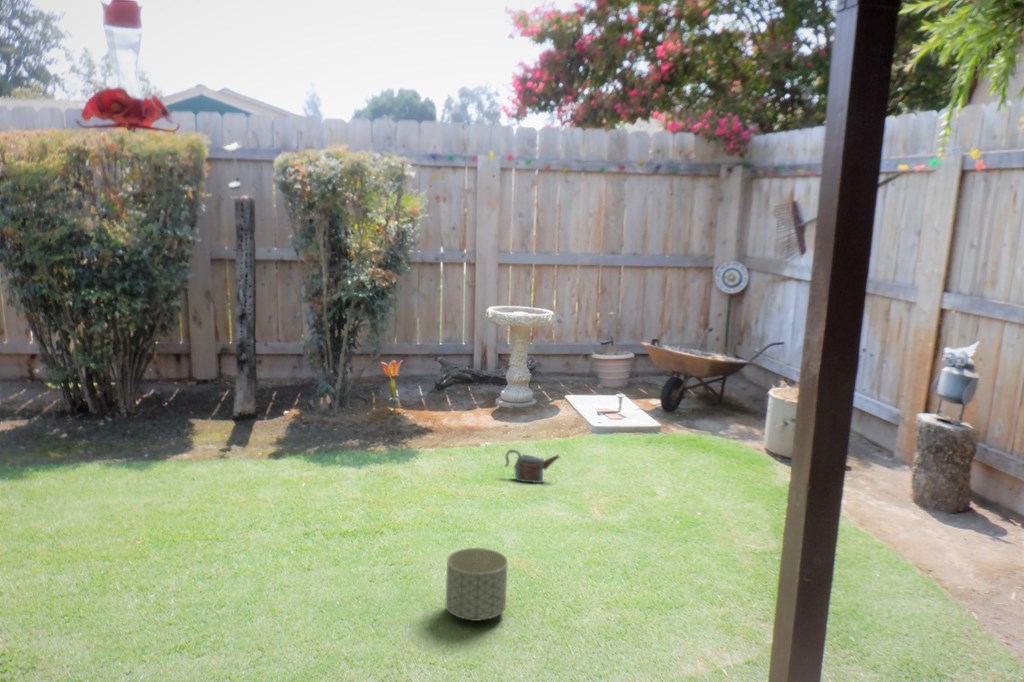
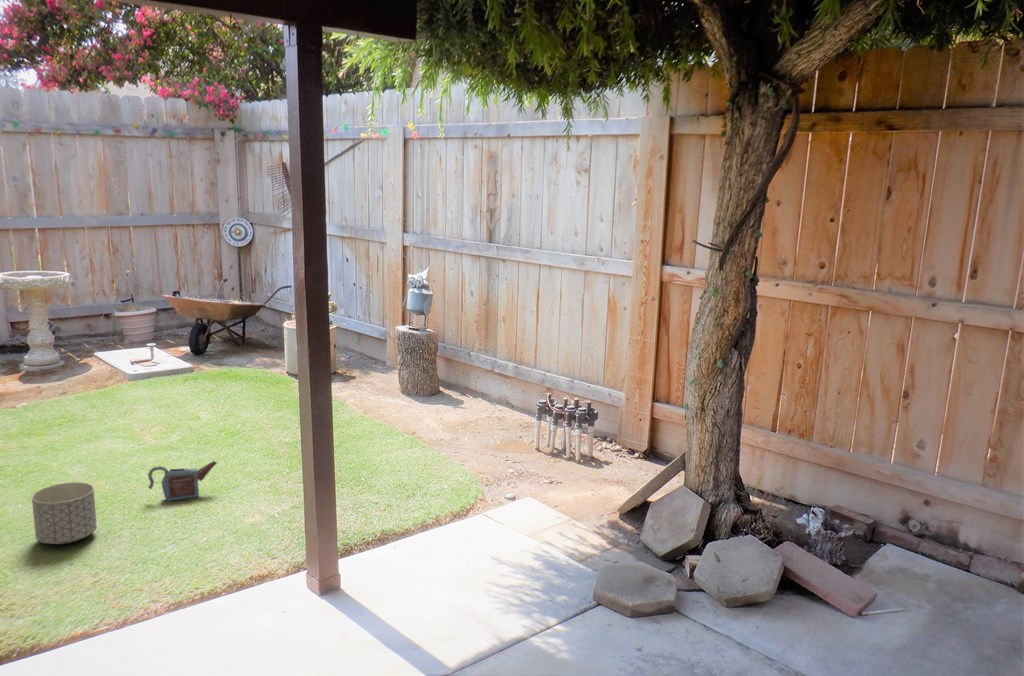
watering can: present [505,450,559,483] -> present [148,461,217,501]

